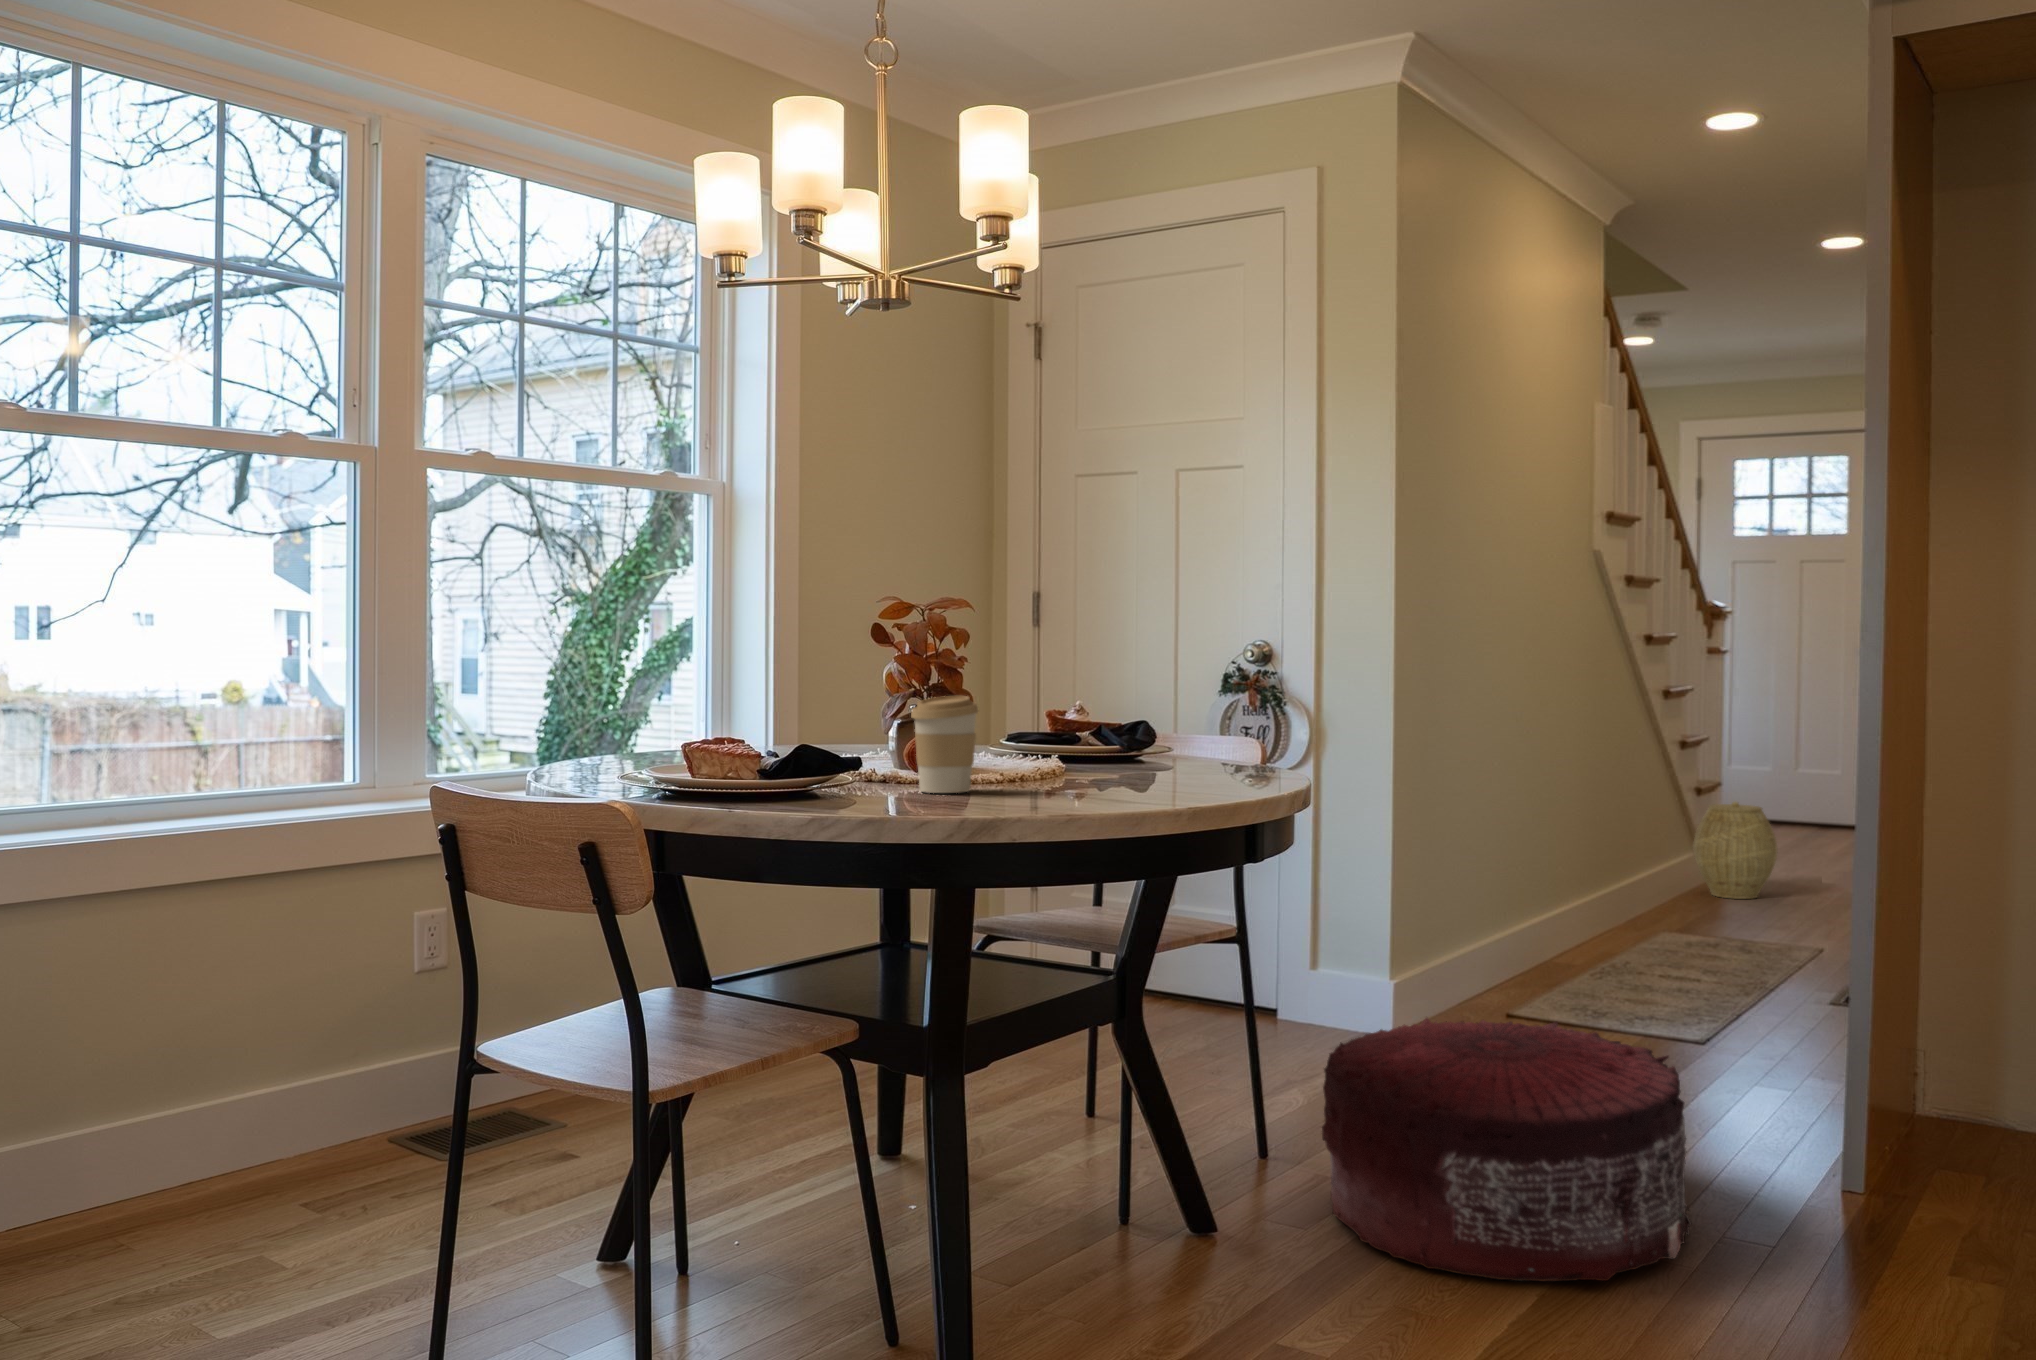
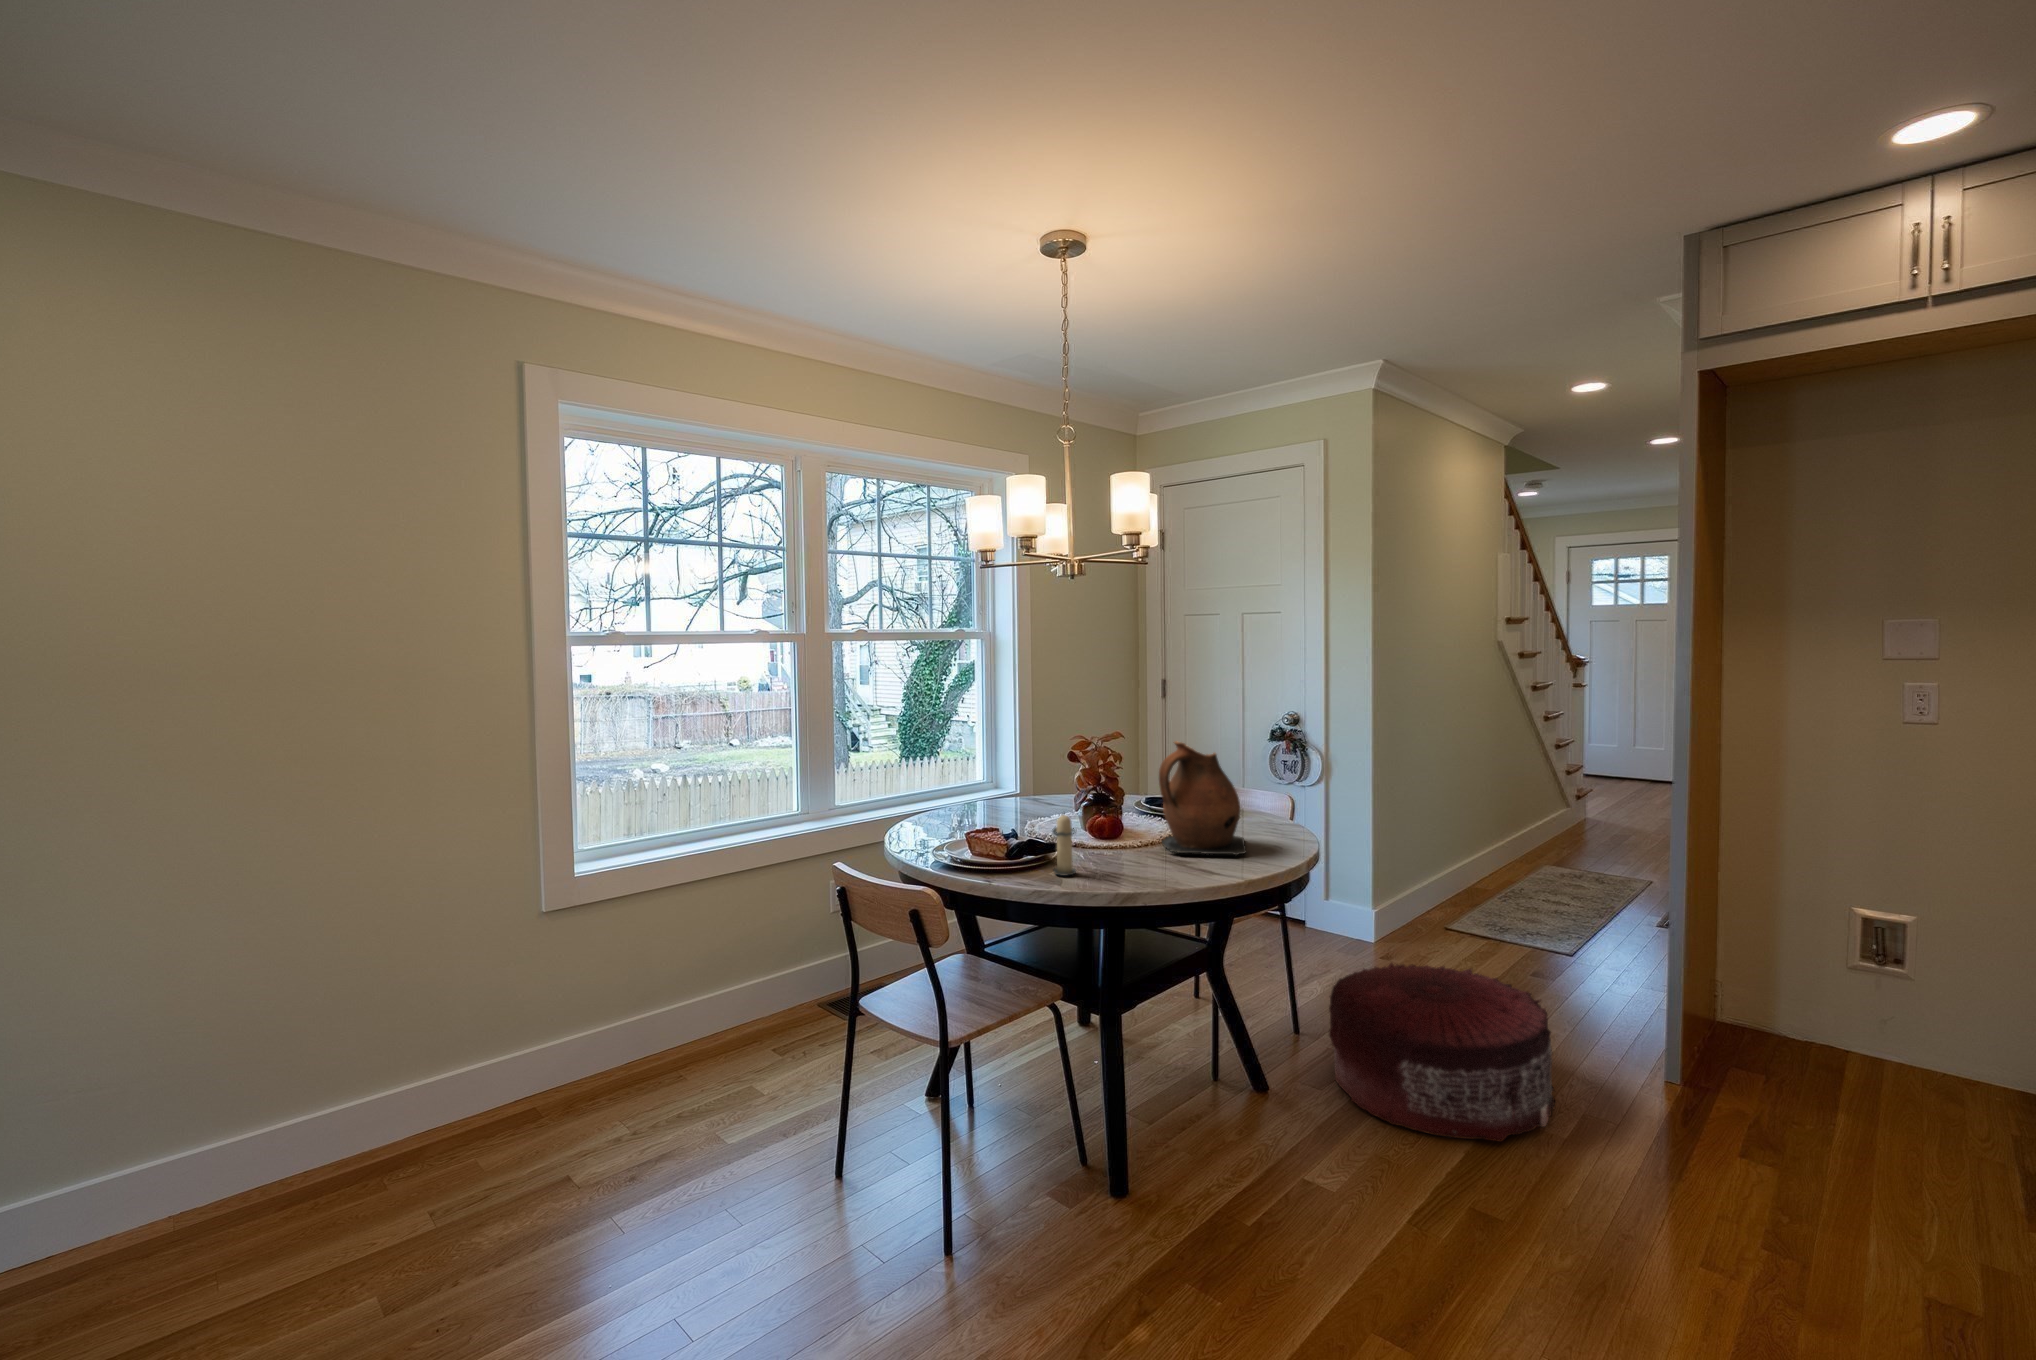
ceramic pitcher: none [1033,589,1188,786] -> present [1159,741,1246,856]
candle: none [836,686,893,805] -> present [1052,815,1076,876]
coffee cup: present [911,696,978,793] -> none [1090,805,1127,862]
woven basket: present [1694,802,1777,899] -> none [1565,784,1620,844]

